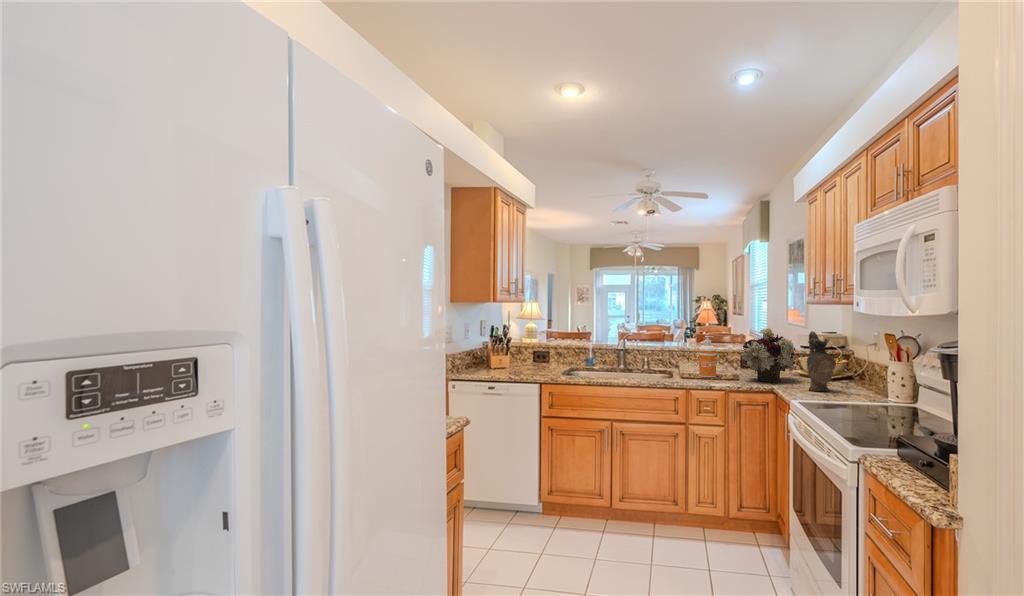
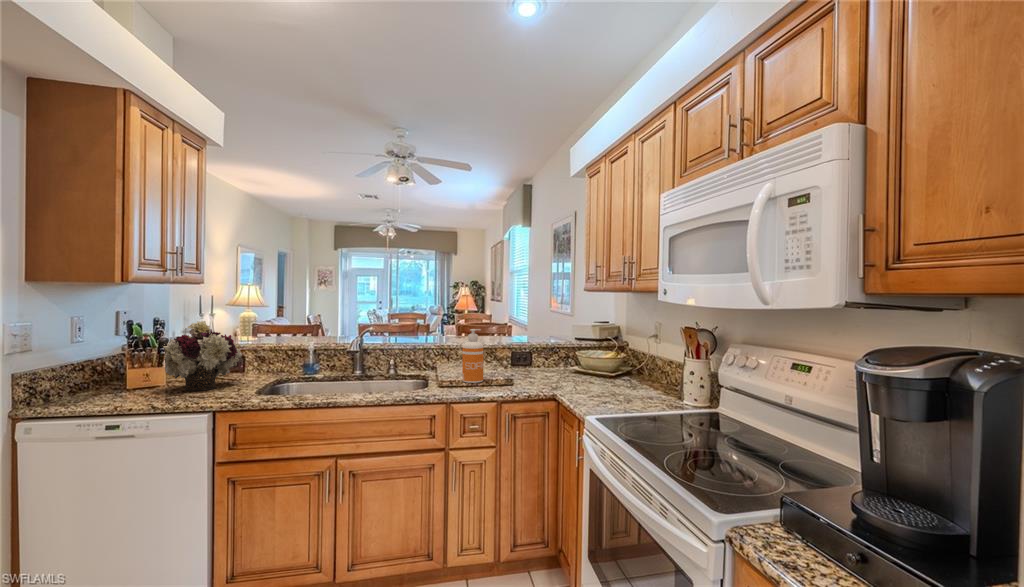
flower arrangement: present [741,328,796,382] -> present [163,321,242,391]
ceramic pitcher: present [807,331,836,391] -> none [593,322,626,397]

